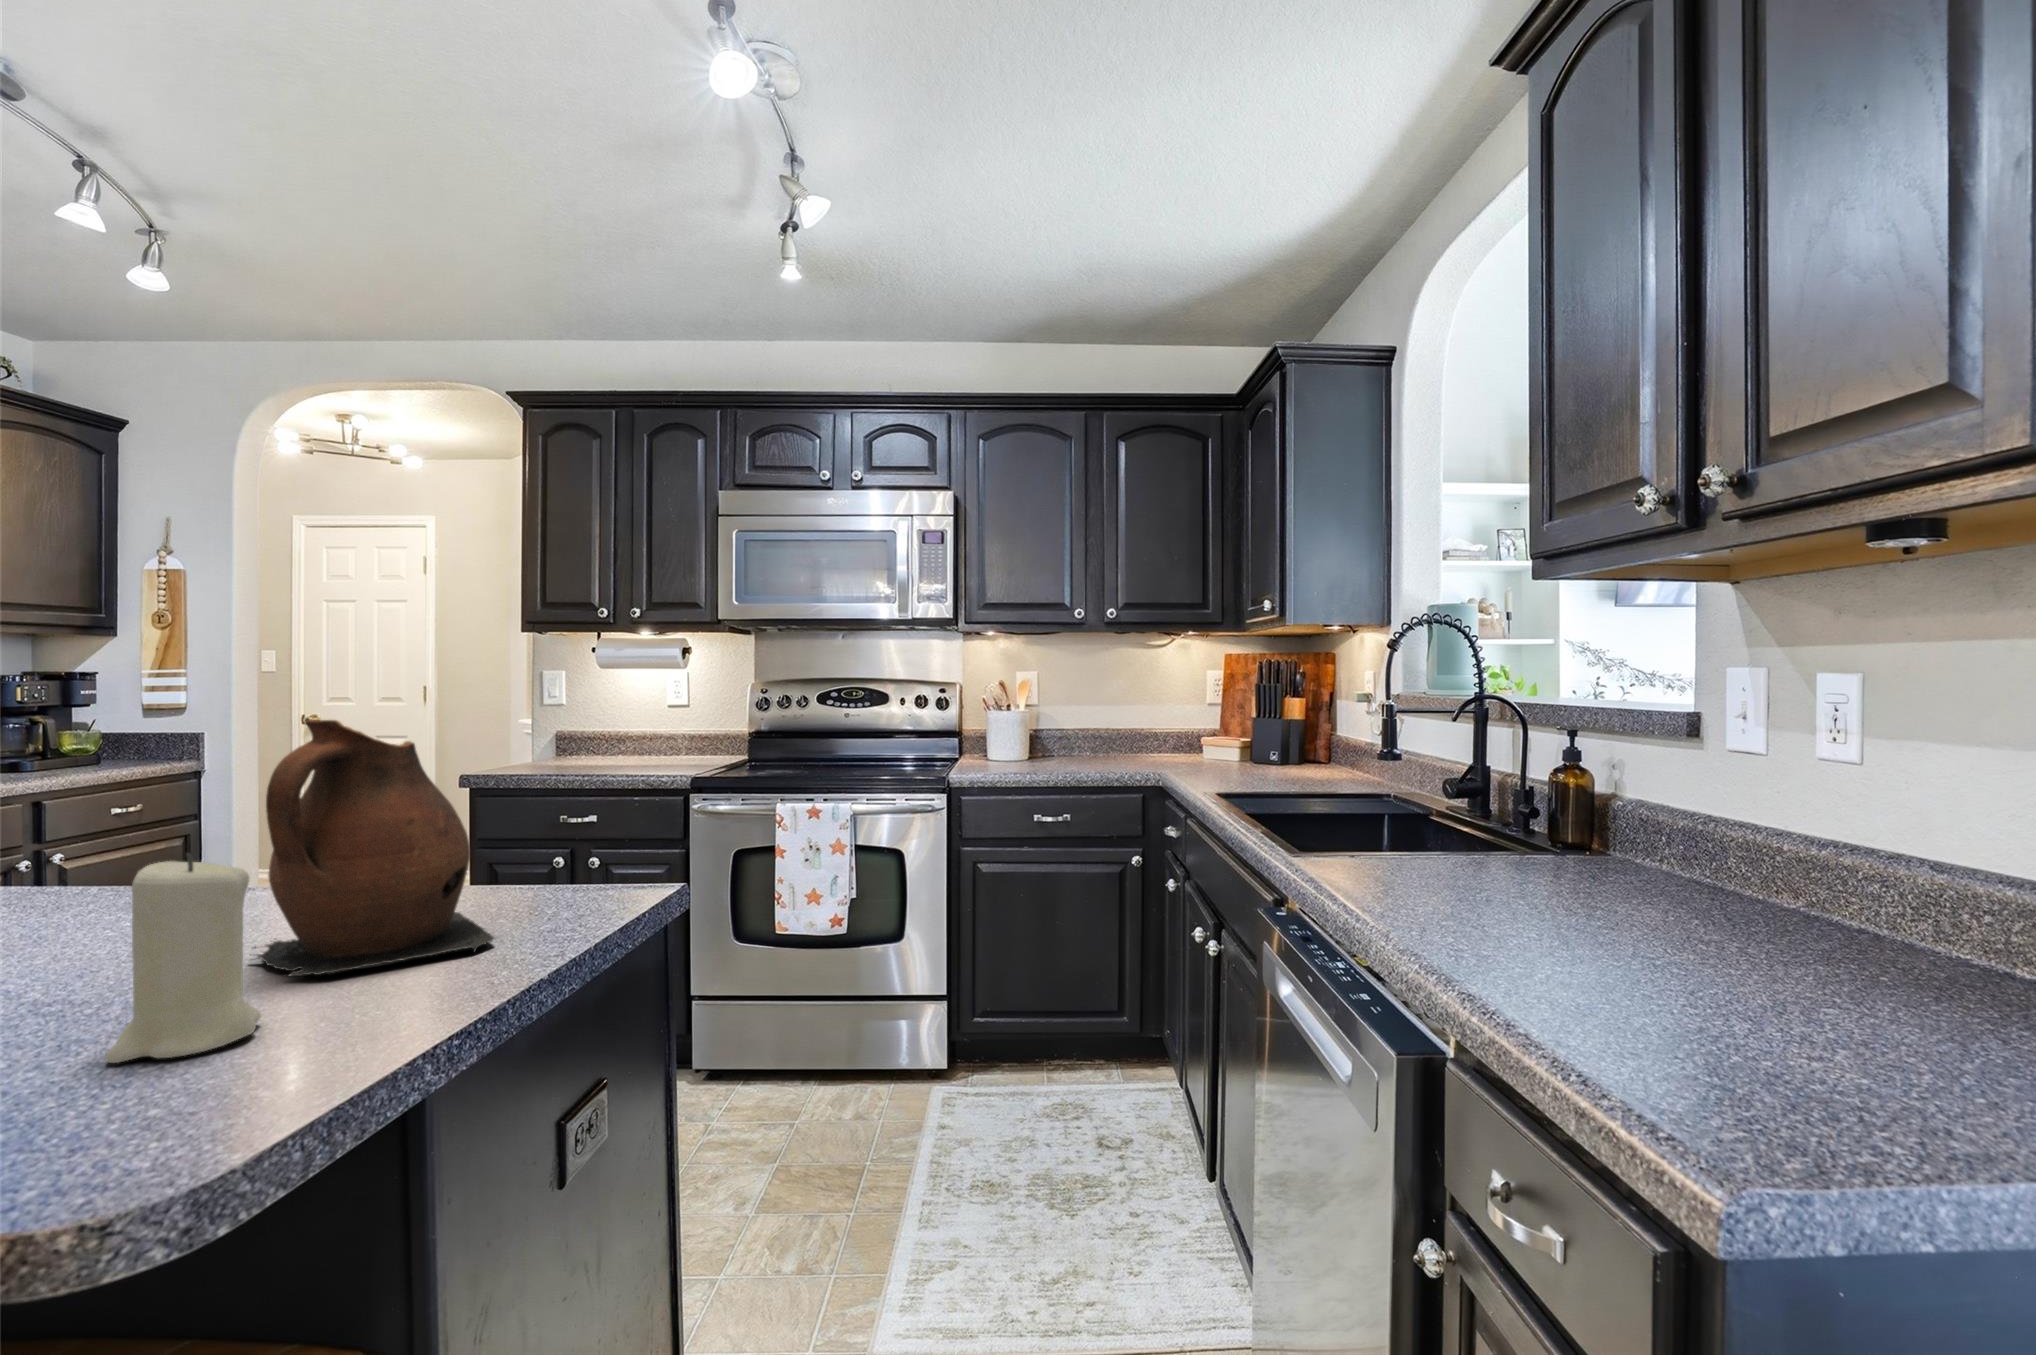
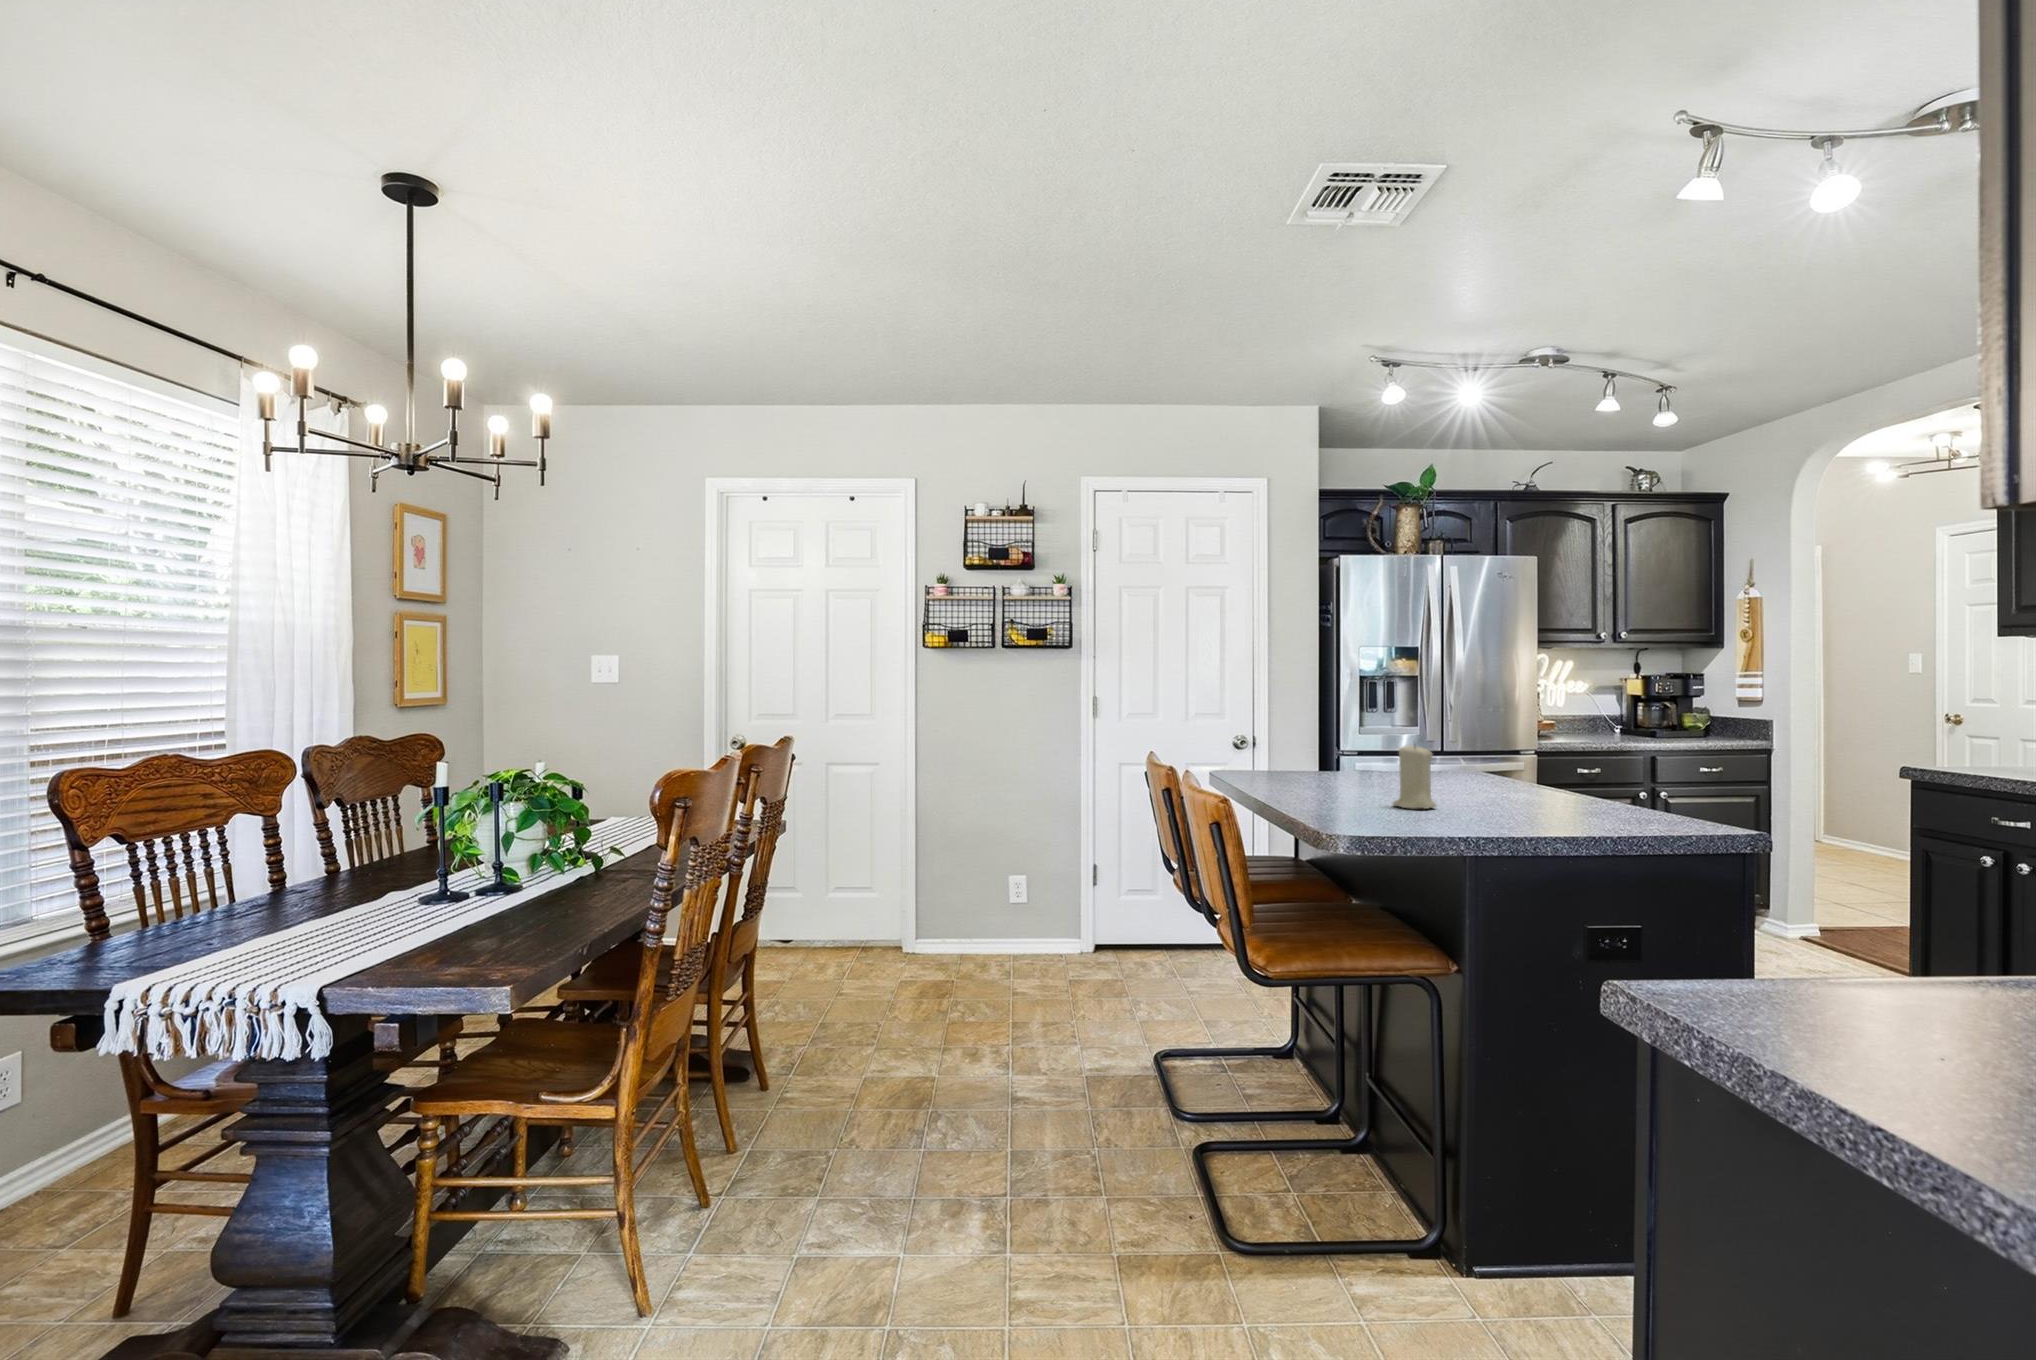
ceramic pitcher: present [255,719,494,977] -> none [1466,700,1574,812]

